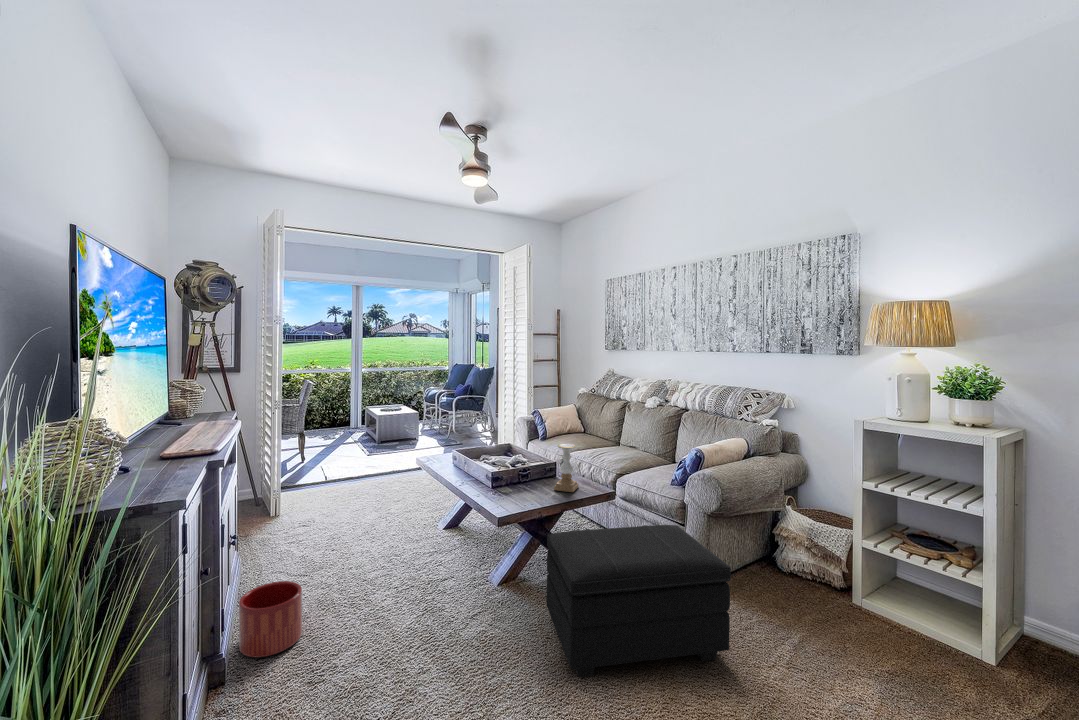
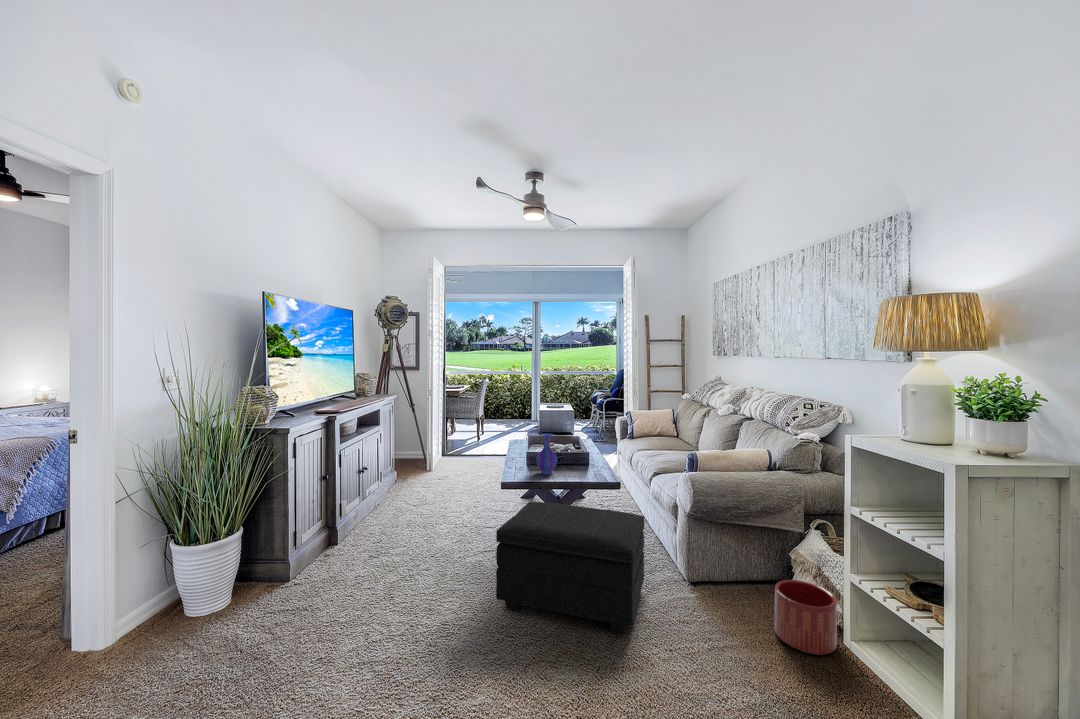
candle holder: present [554,444,578,492] -> none [568,435,591,476]
vase: none [519,446,545,496] -> present [536,434,557,475]
planter: present [239,581,302,657] -> present [775,580,837,655]

